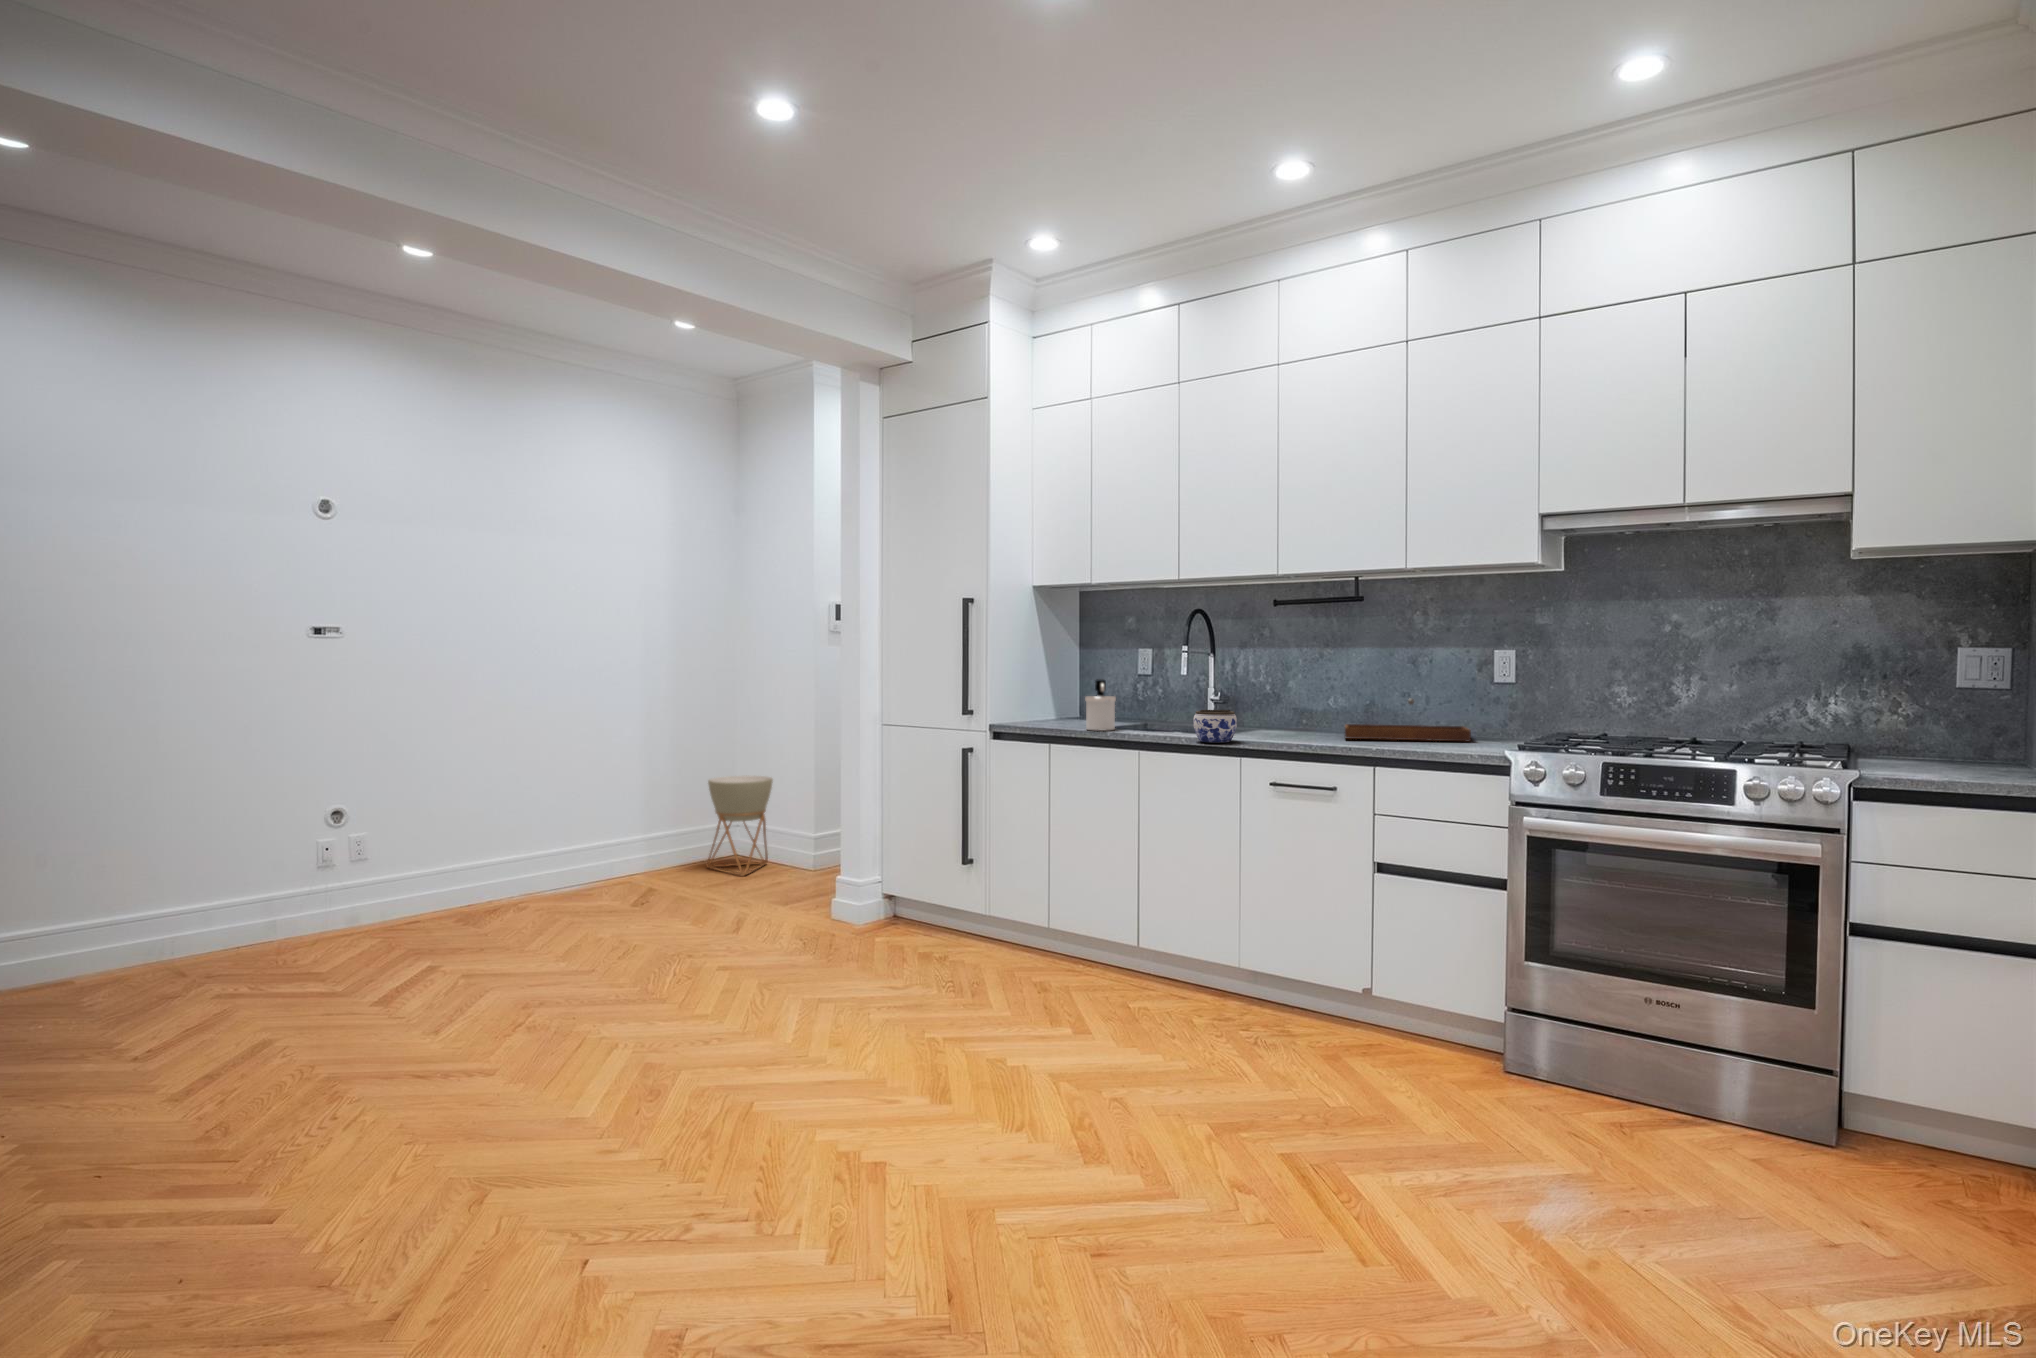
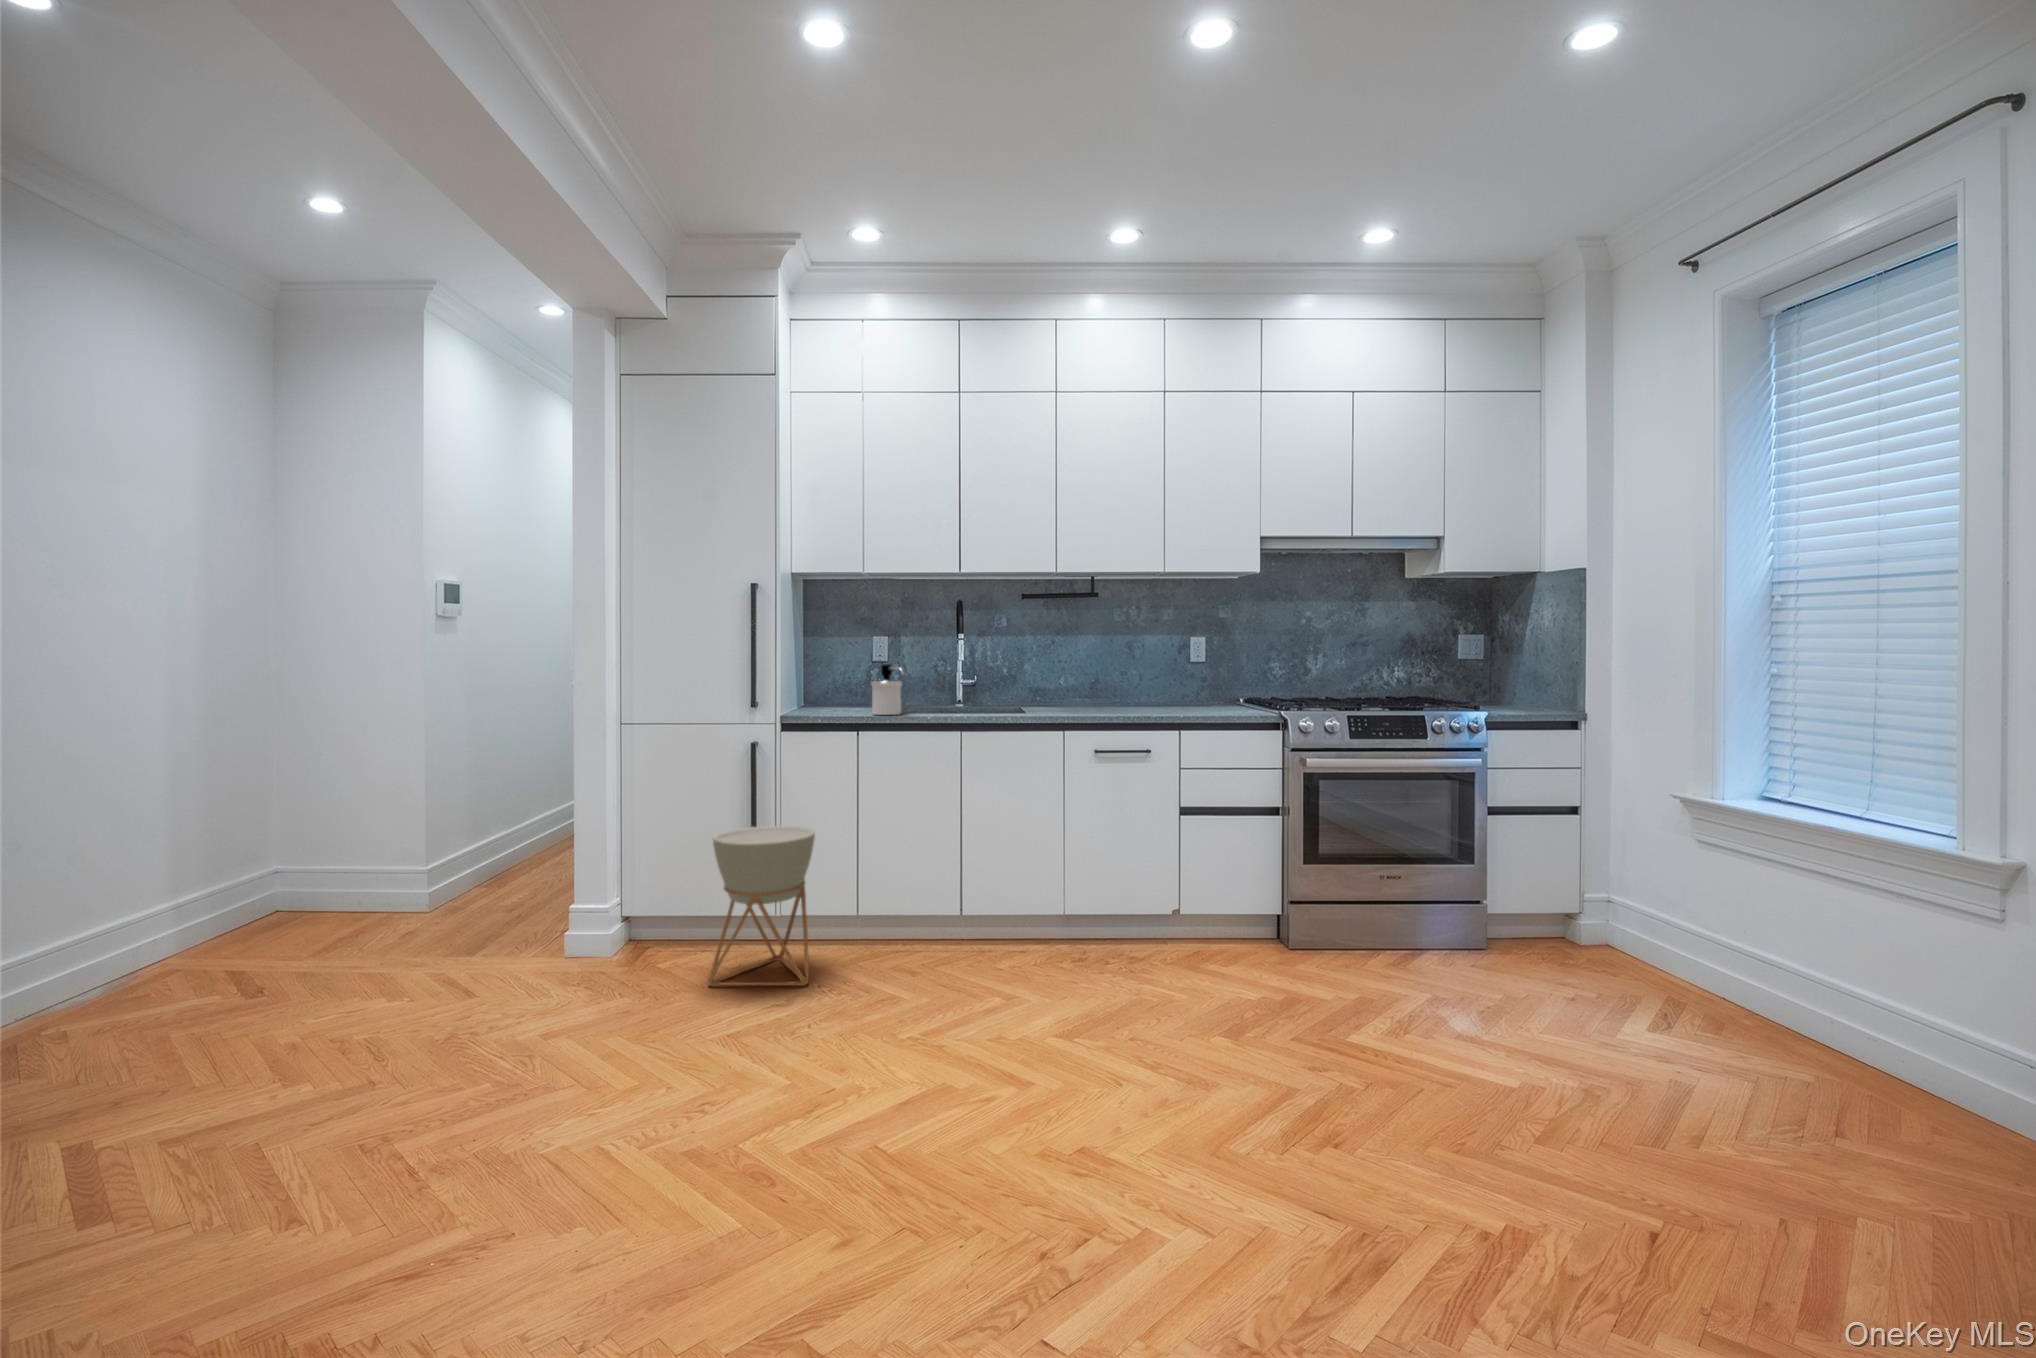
tray: present [1345,698,1471,741] -> none [1101,676,1207,710]
jar: present [1193,710,1237,743] -> none [1016,689,1055,718]
planter: present [706,776,773,876] -> present [708,826,815,986]

